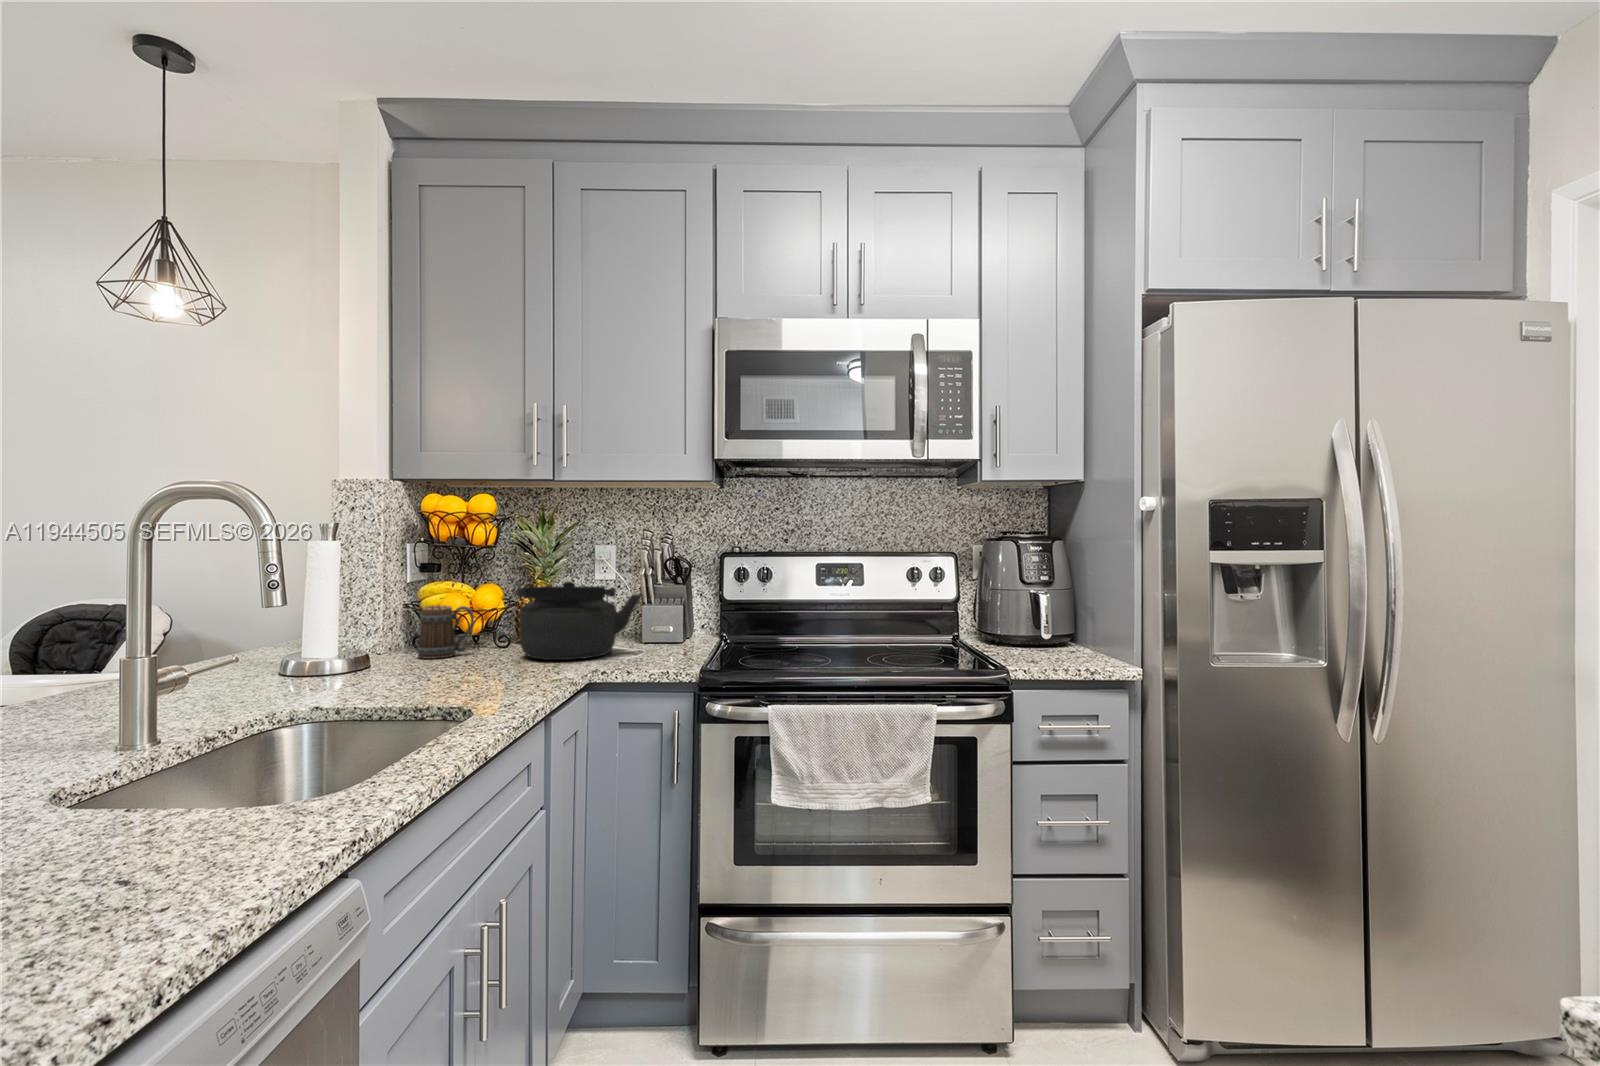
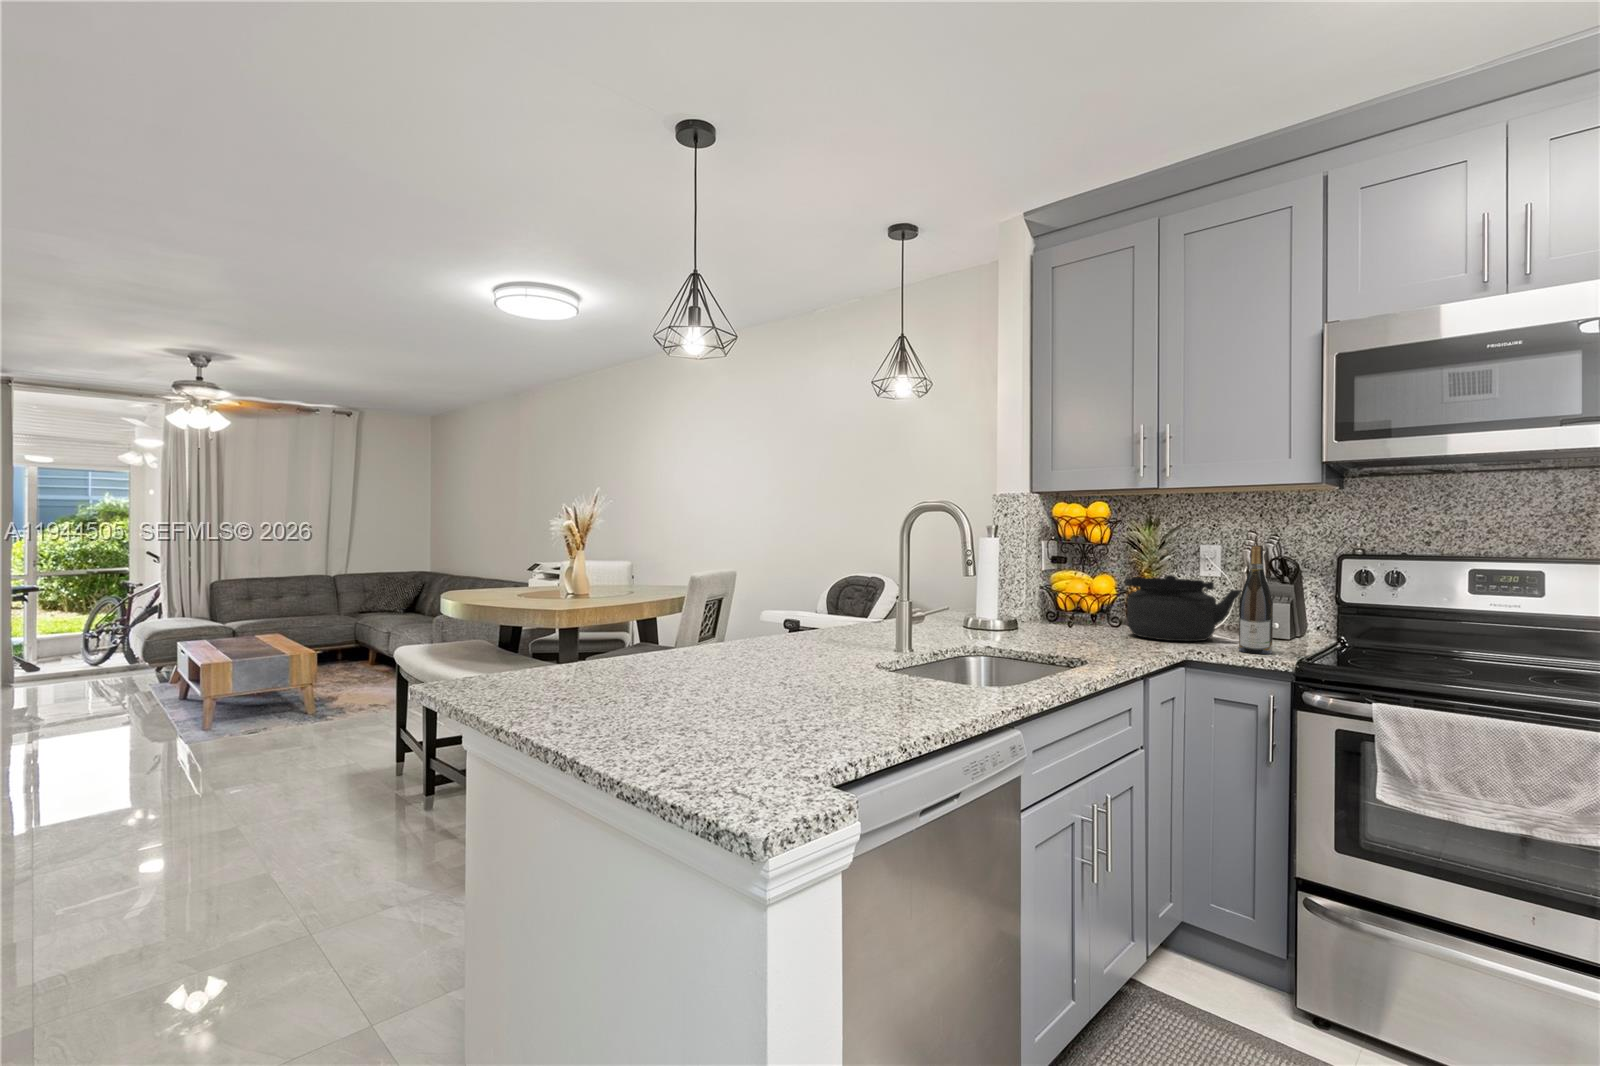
wine bottle: none [643,546,674,665] -> present [1239,545,1273,654]
mug: present [417,605,474,659] -> none [1049,589,1091,629]

